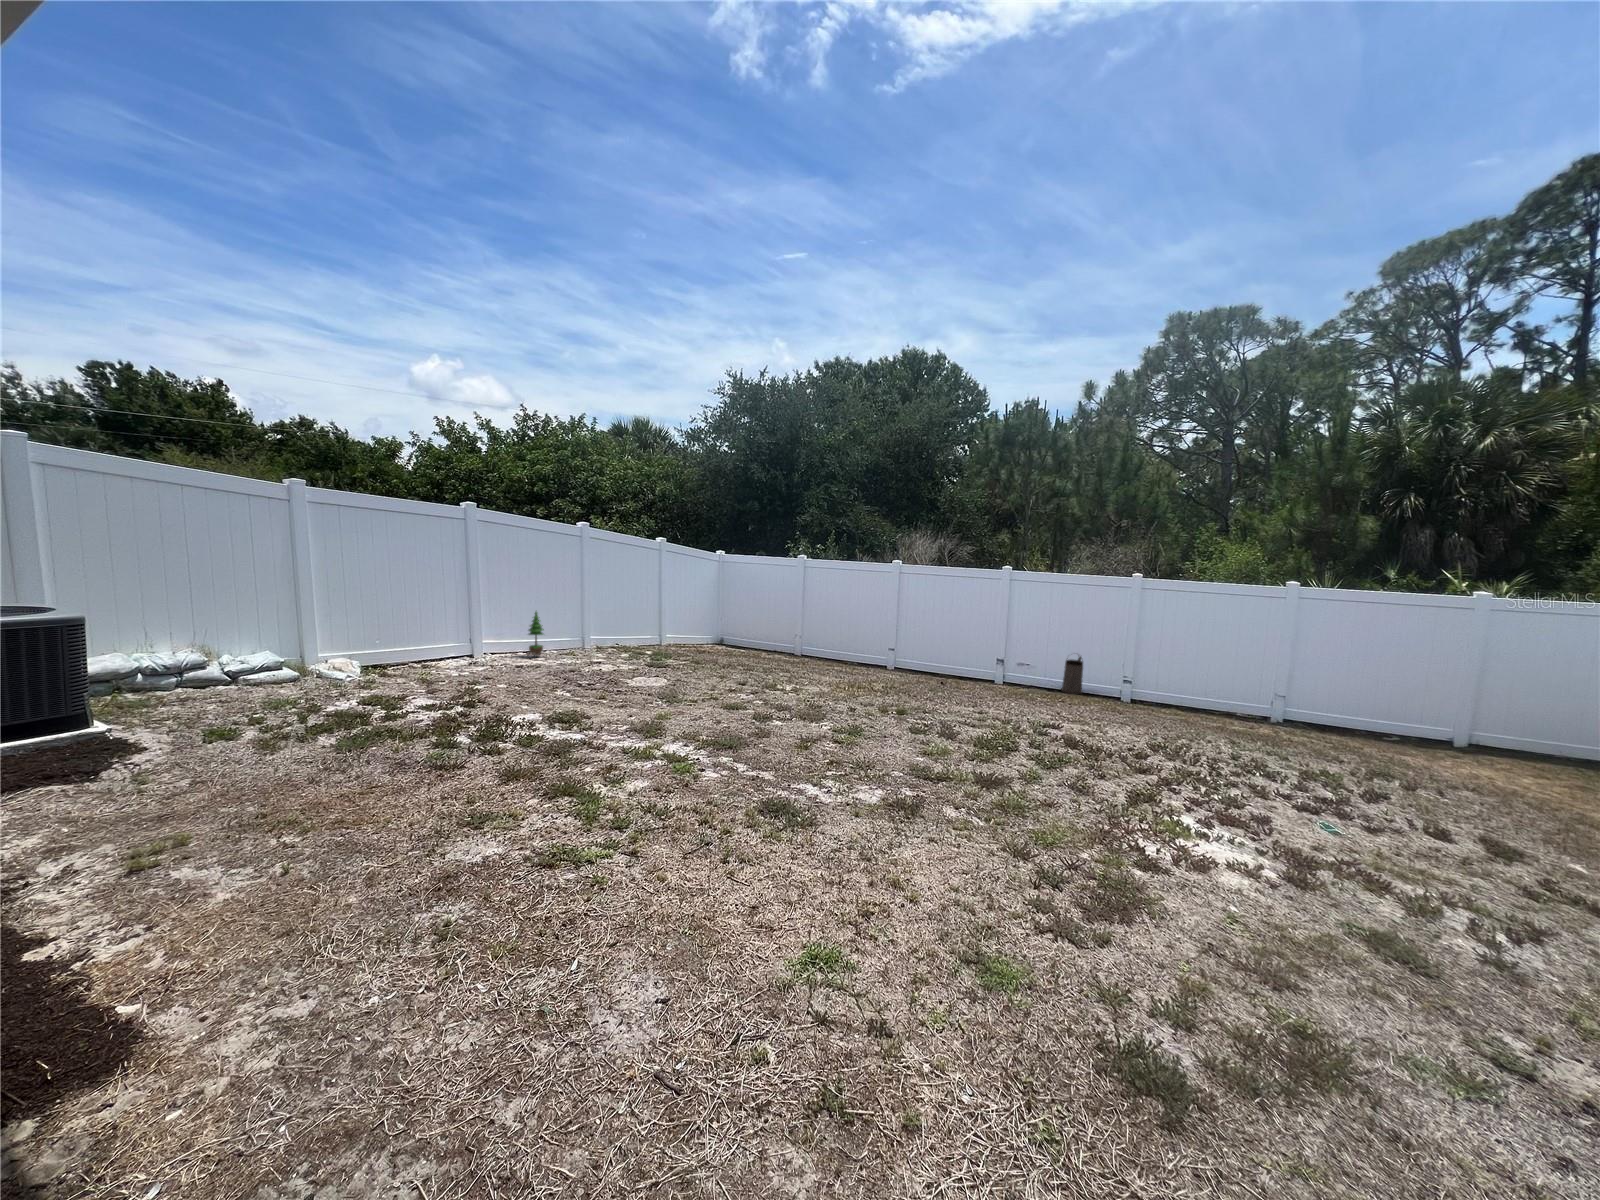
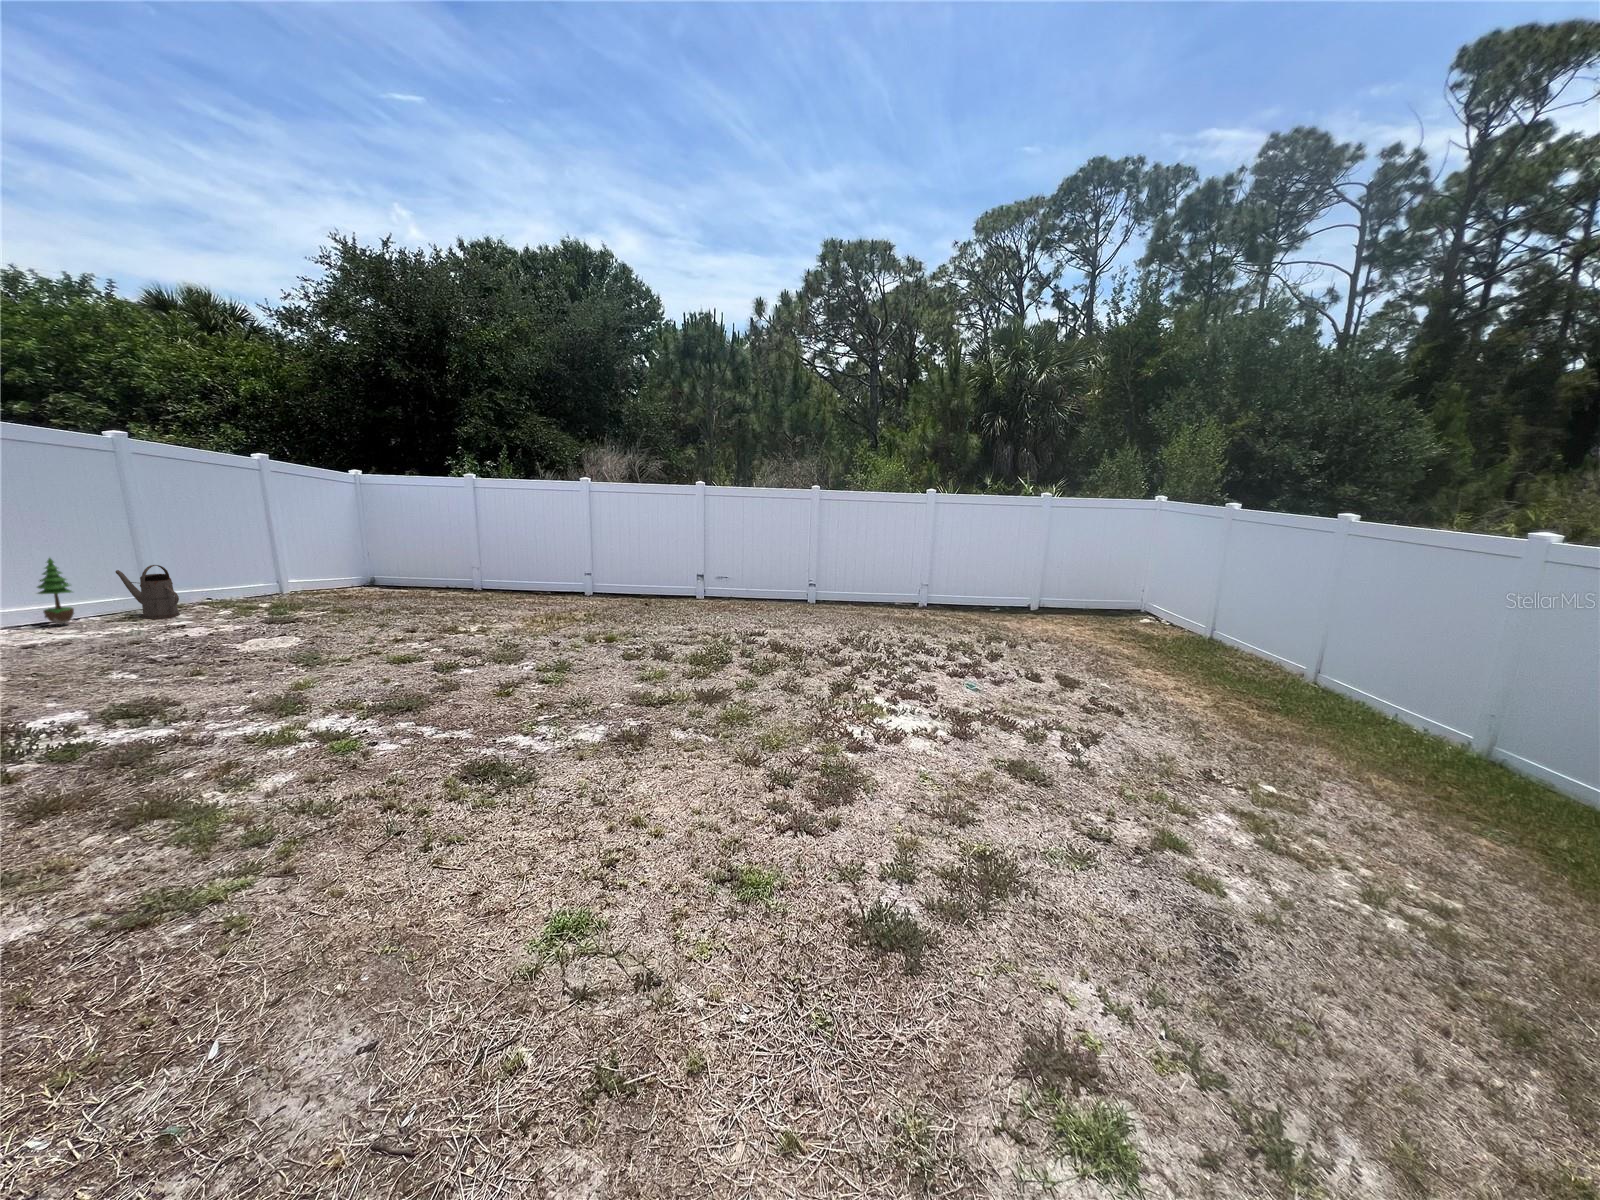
watering can: present [1061,656,1083,694] -> present [116,565,180,619]

